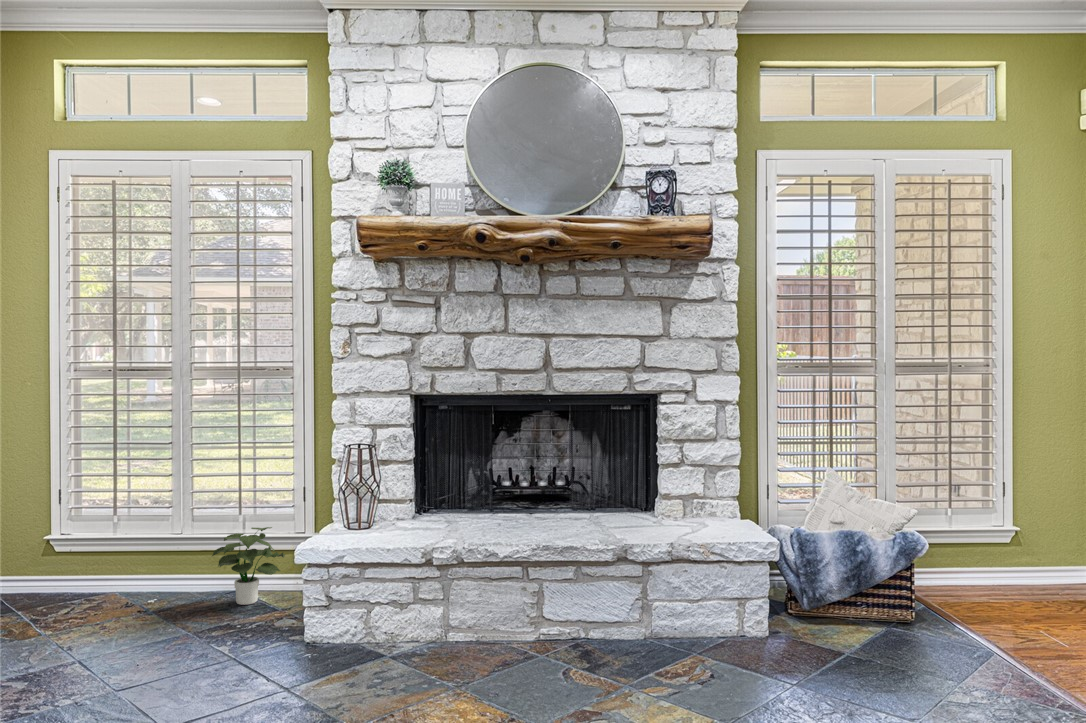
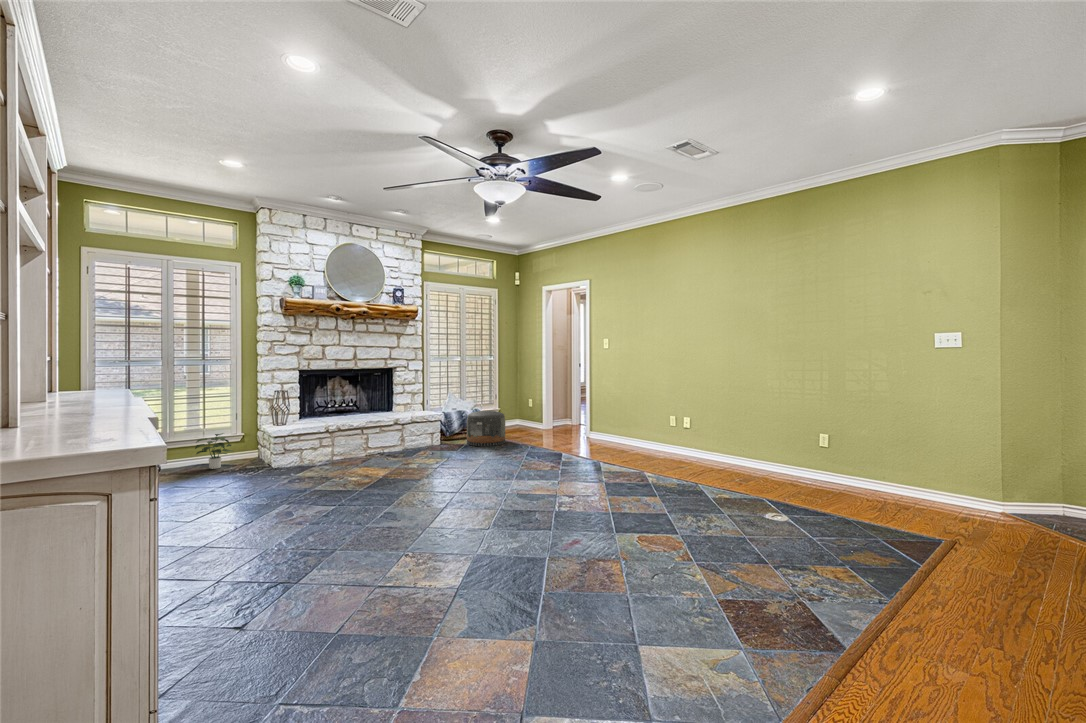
pouf: none [858,552,1010,699] -> present [467,411,505,446]

